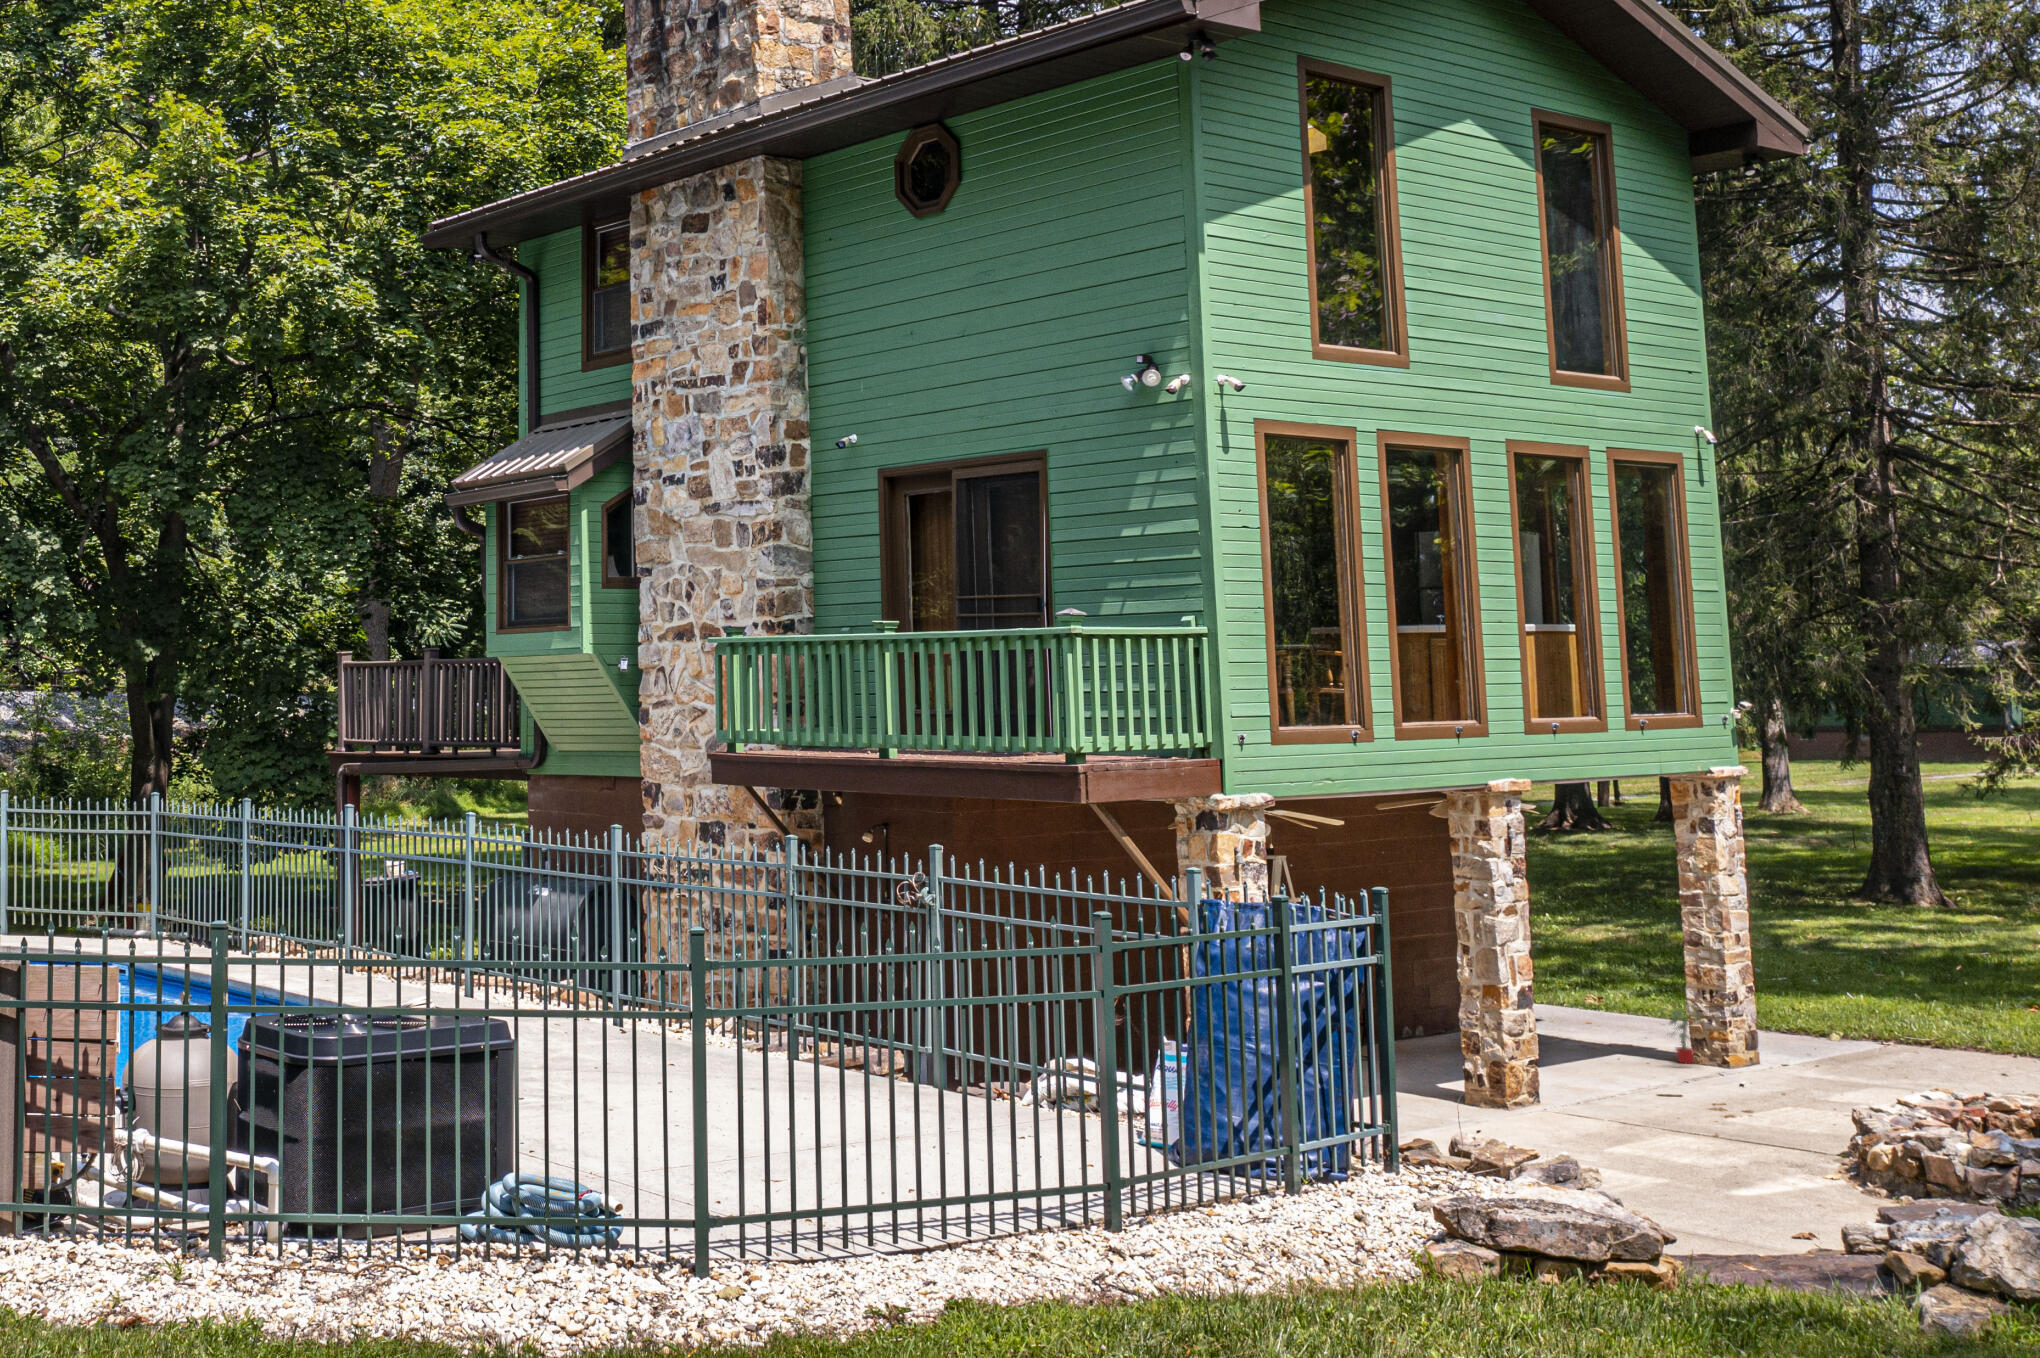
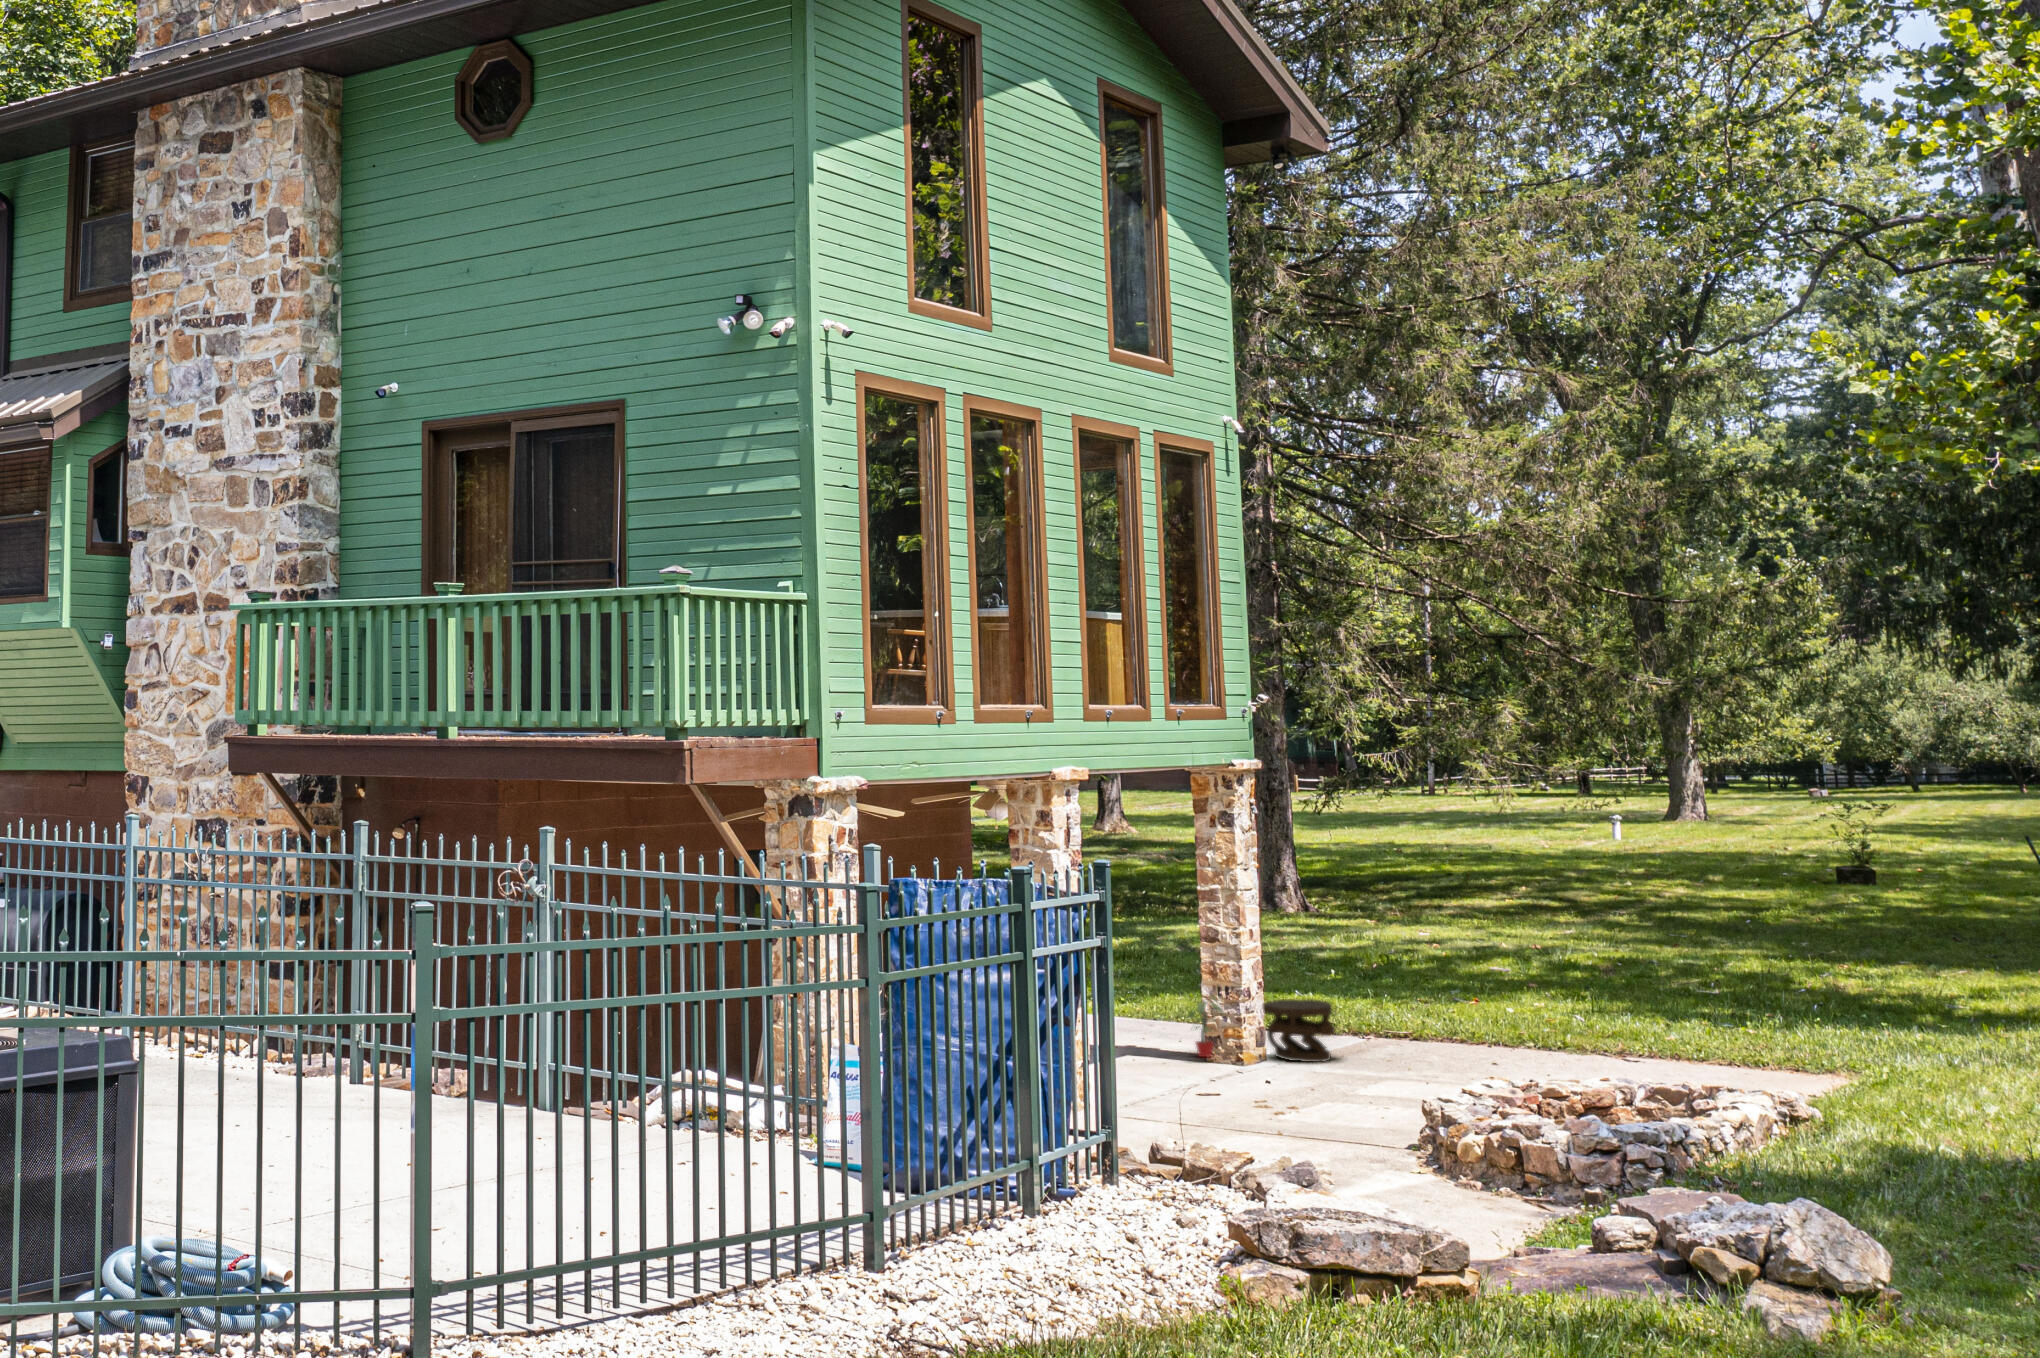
side table: none [1745,1010,1828,1073] -> present [1262,999,1337,1062]

